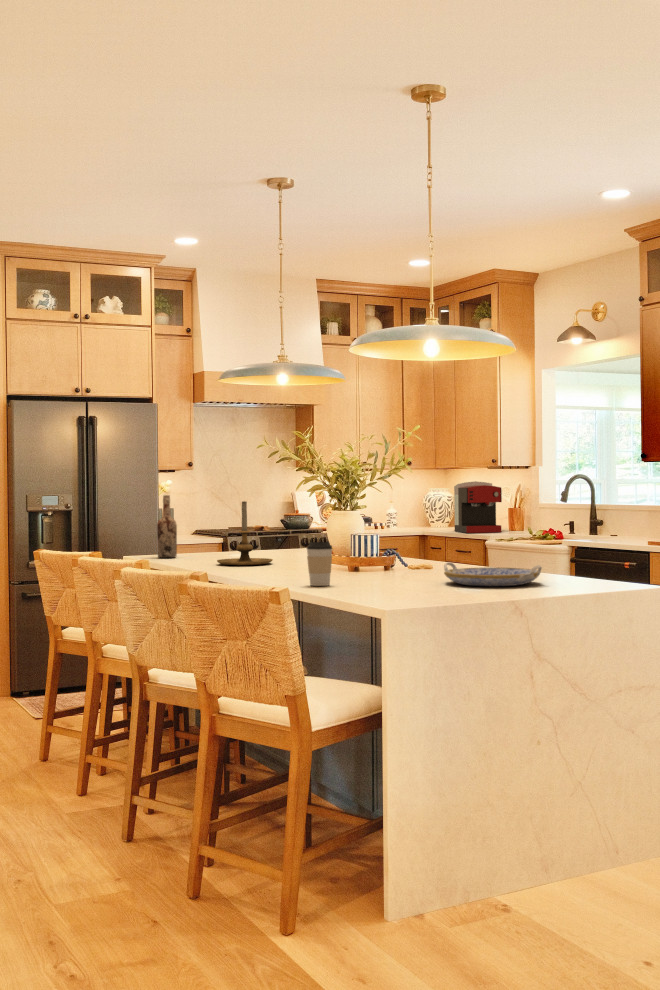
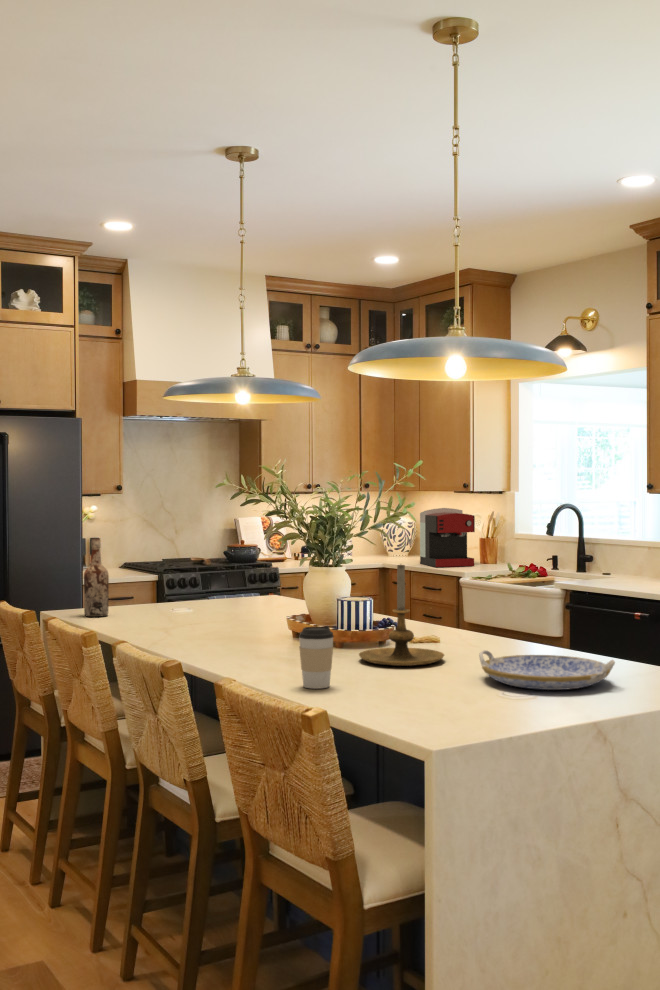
candle holder: present [217,501,273,565] -> present [359,564,444,666]

